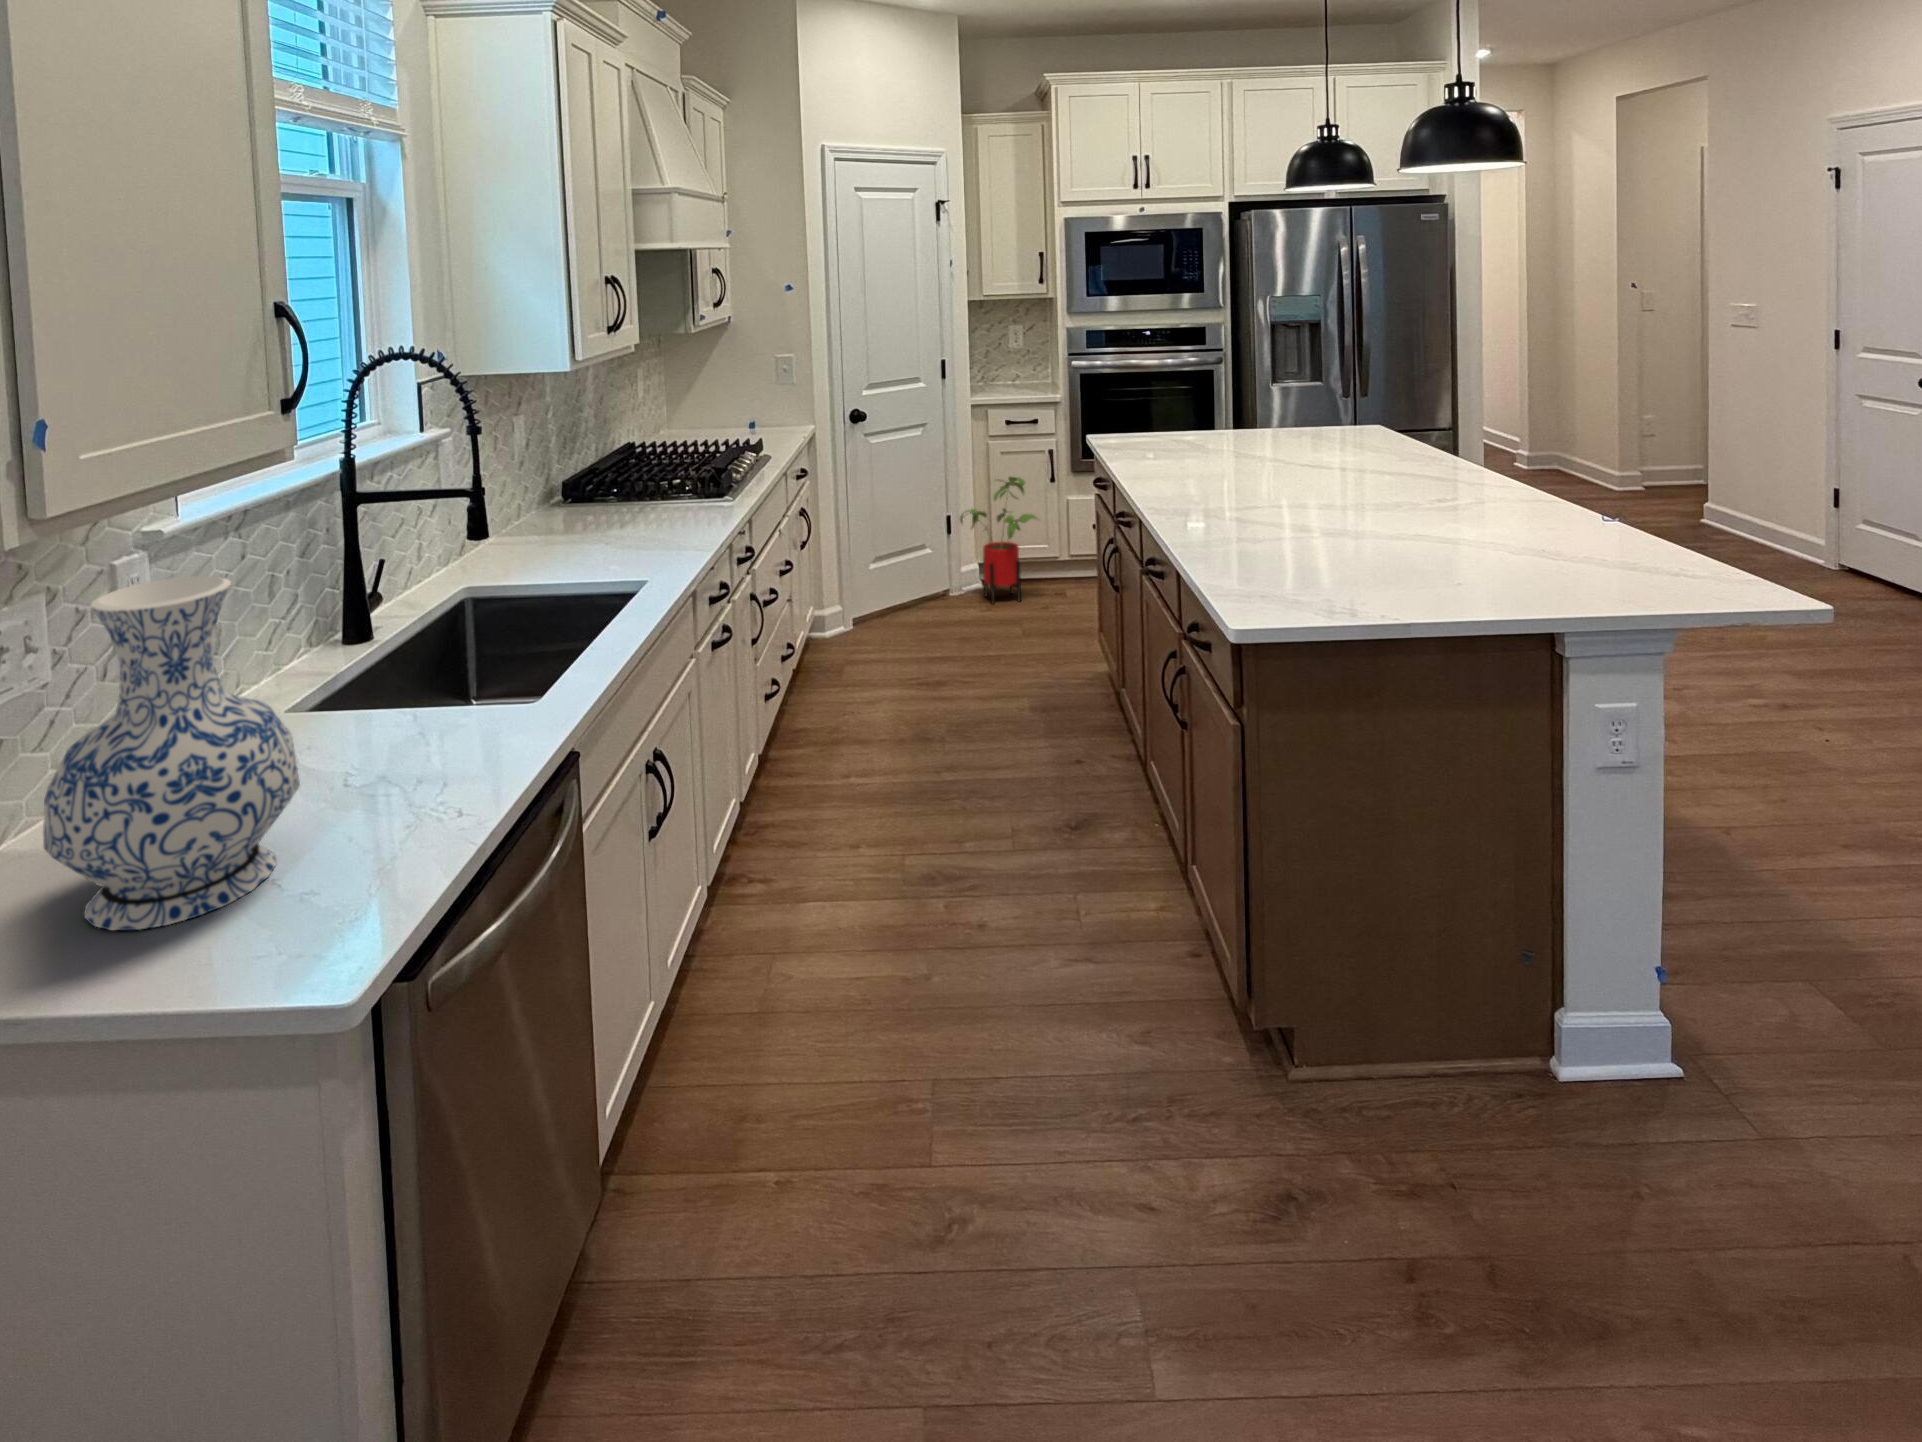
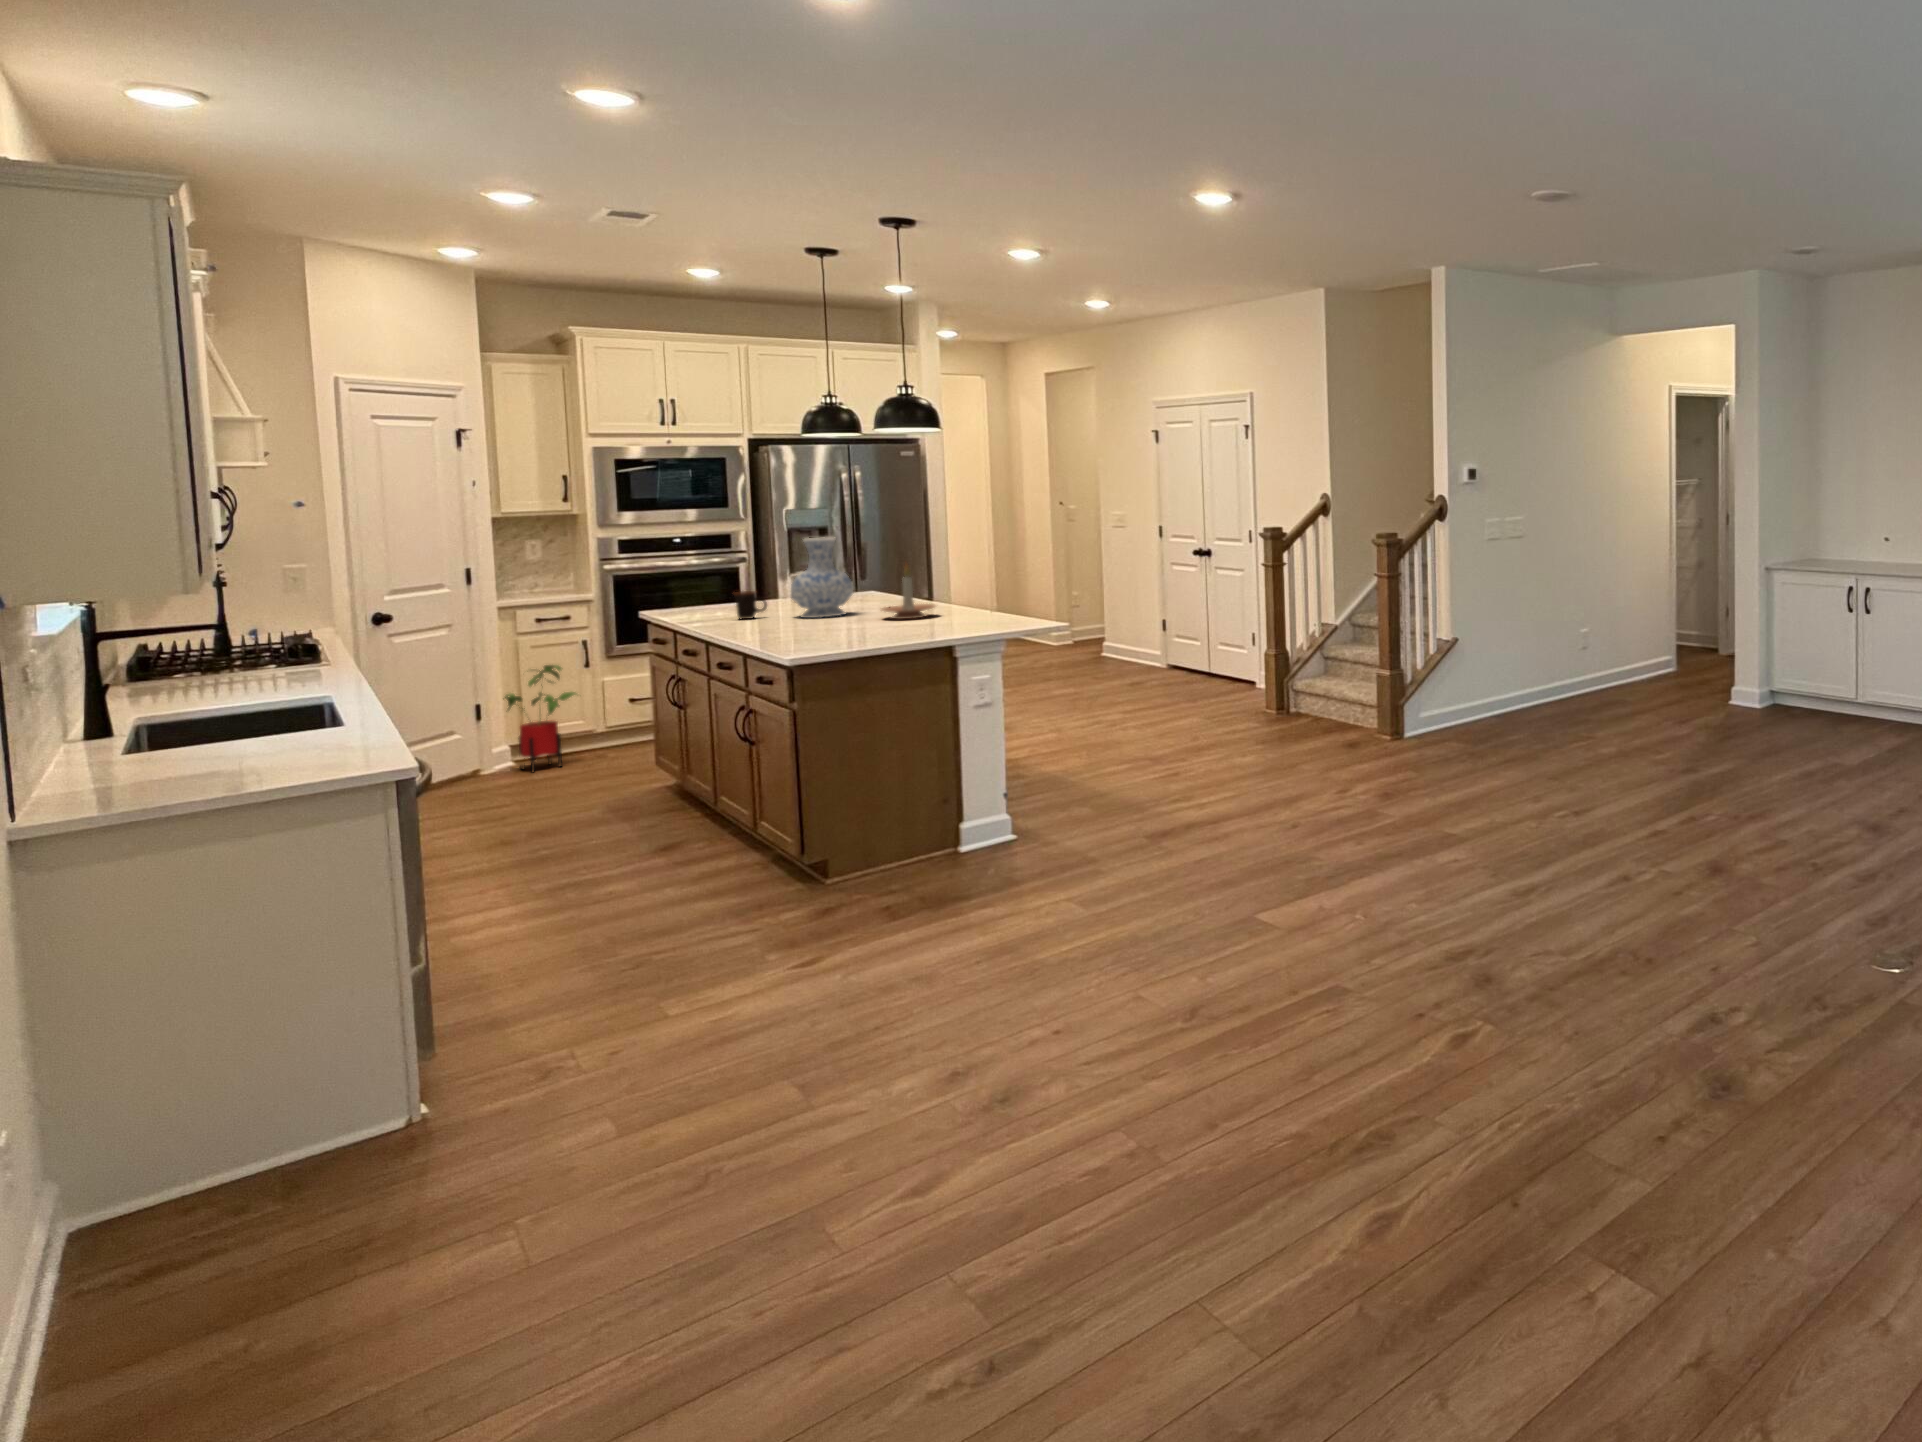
candle holder: none [1411,426,1525,546] -> present [882,563,935,619]
mug: none [1178,445,1227,493] -> present [734,591,767,619]
vase: present [43,576,300,930] -> present [791,537,853,618]

